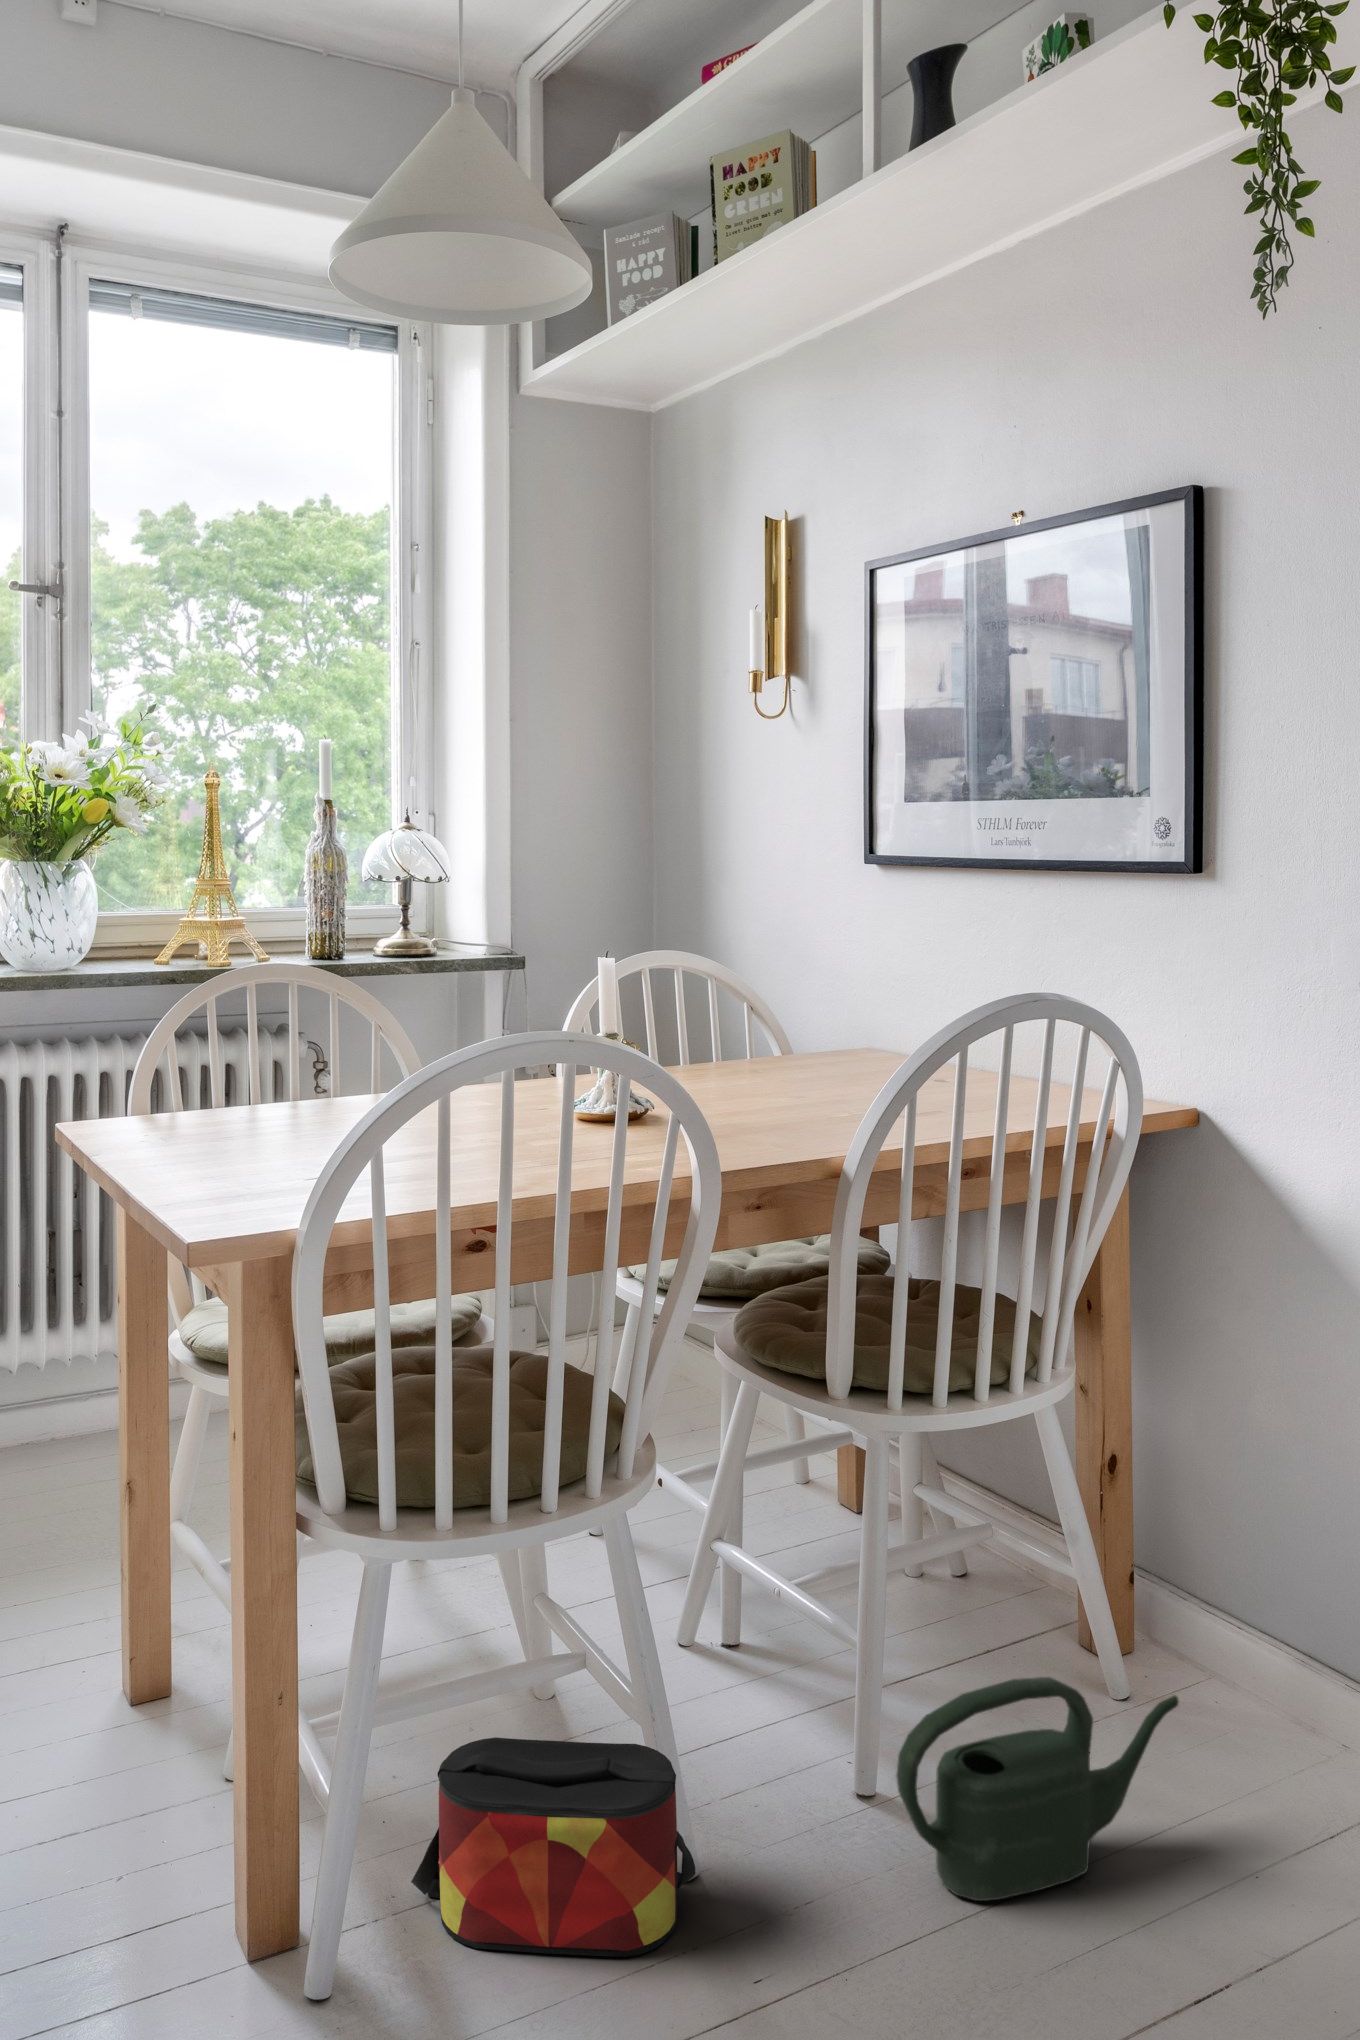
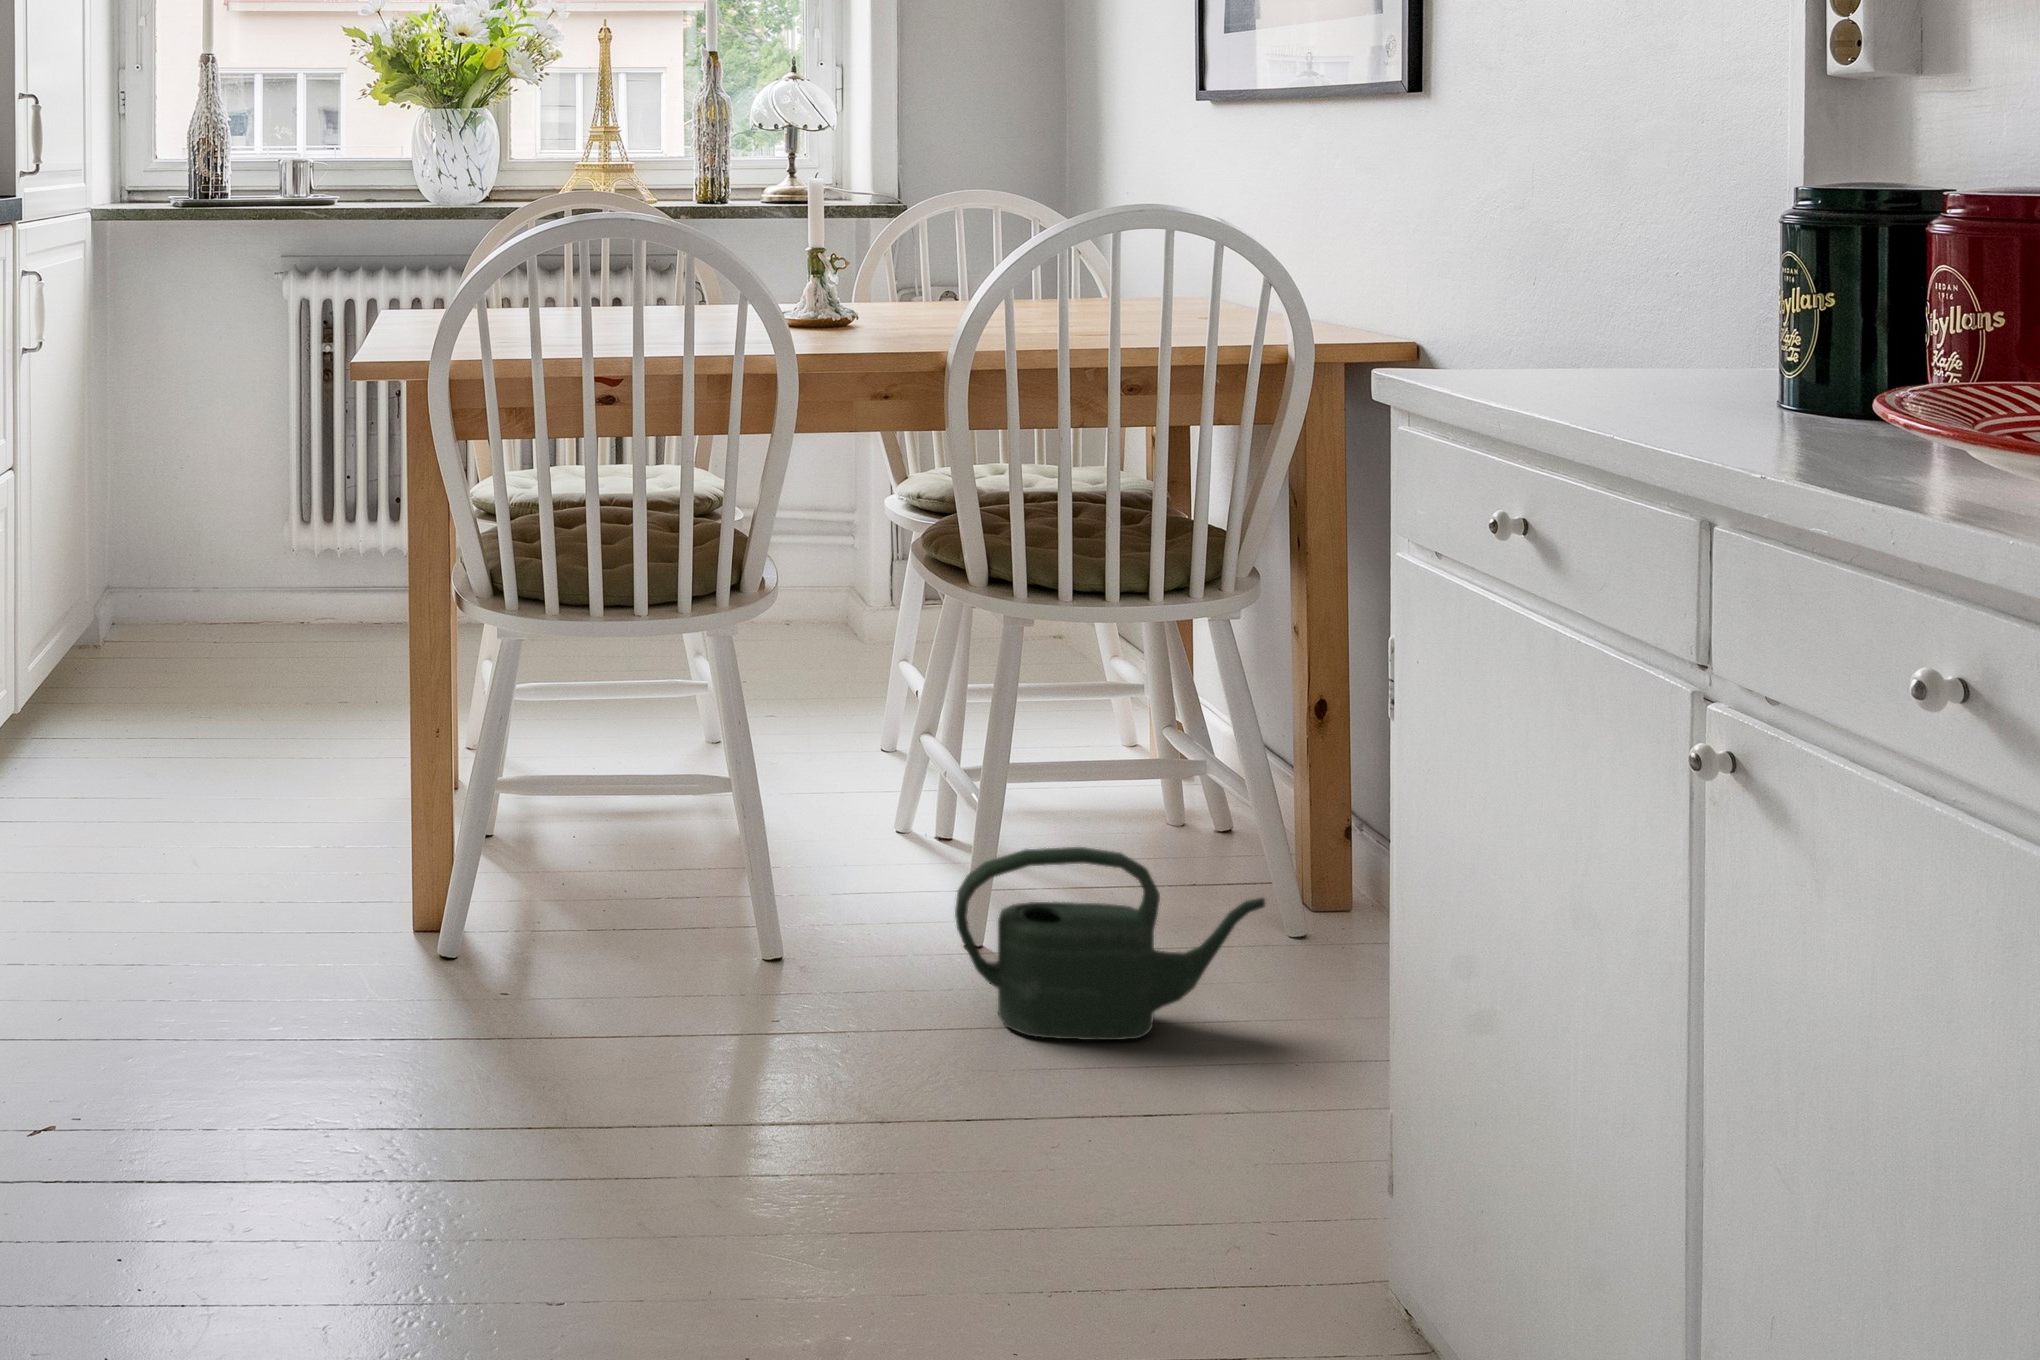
bag: present [411,1737,695,1957] -> none [556,826,776,1007]

